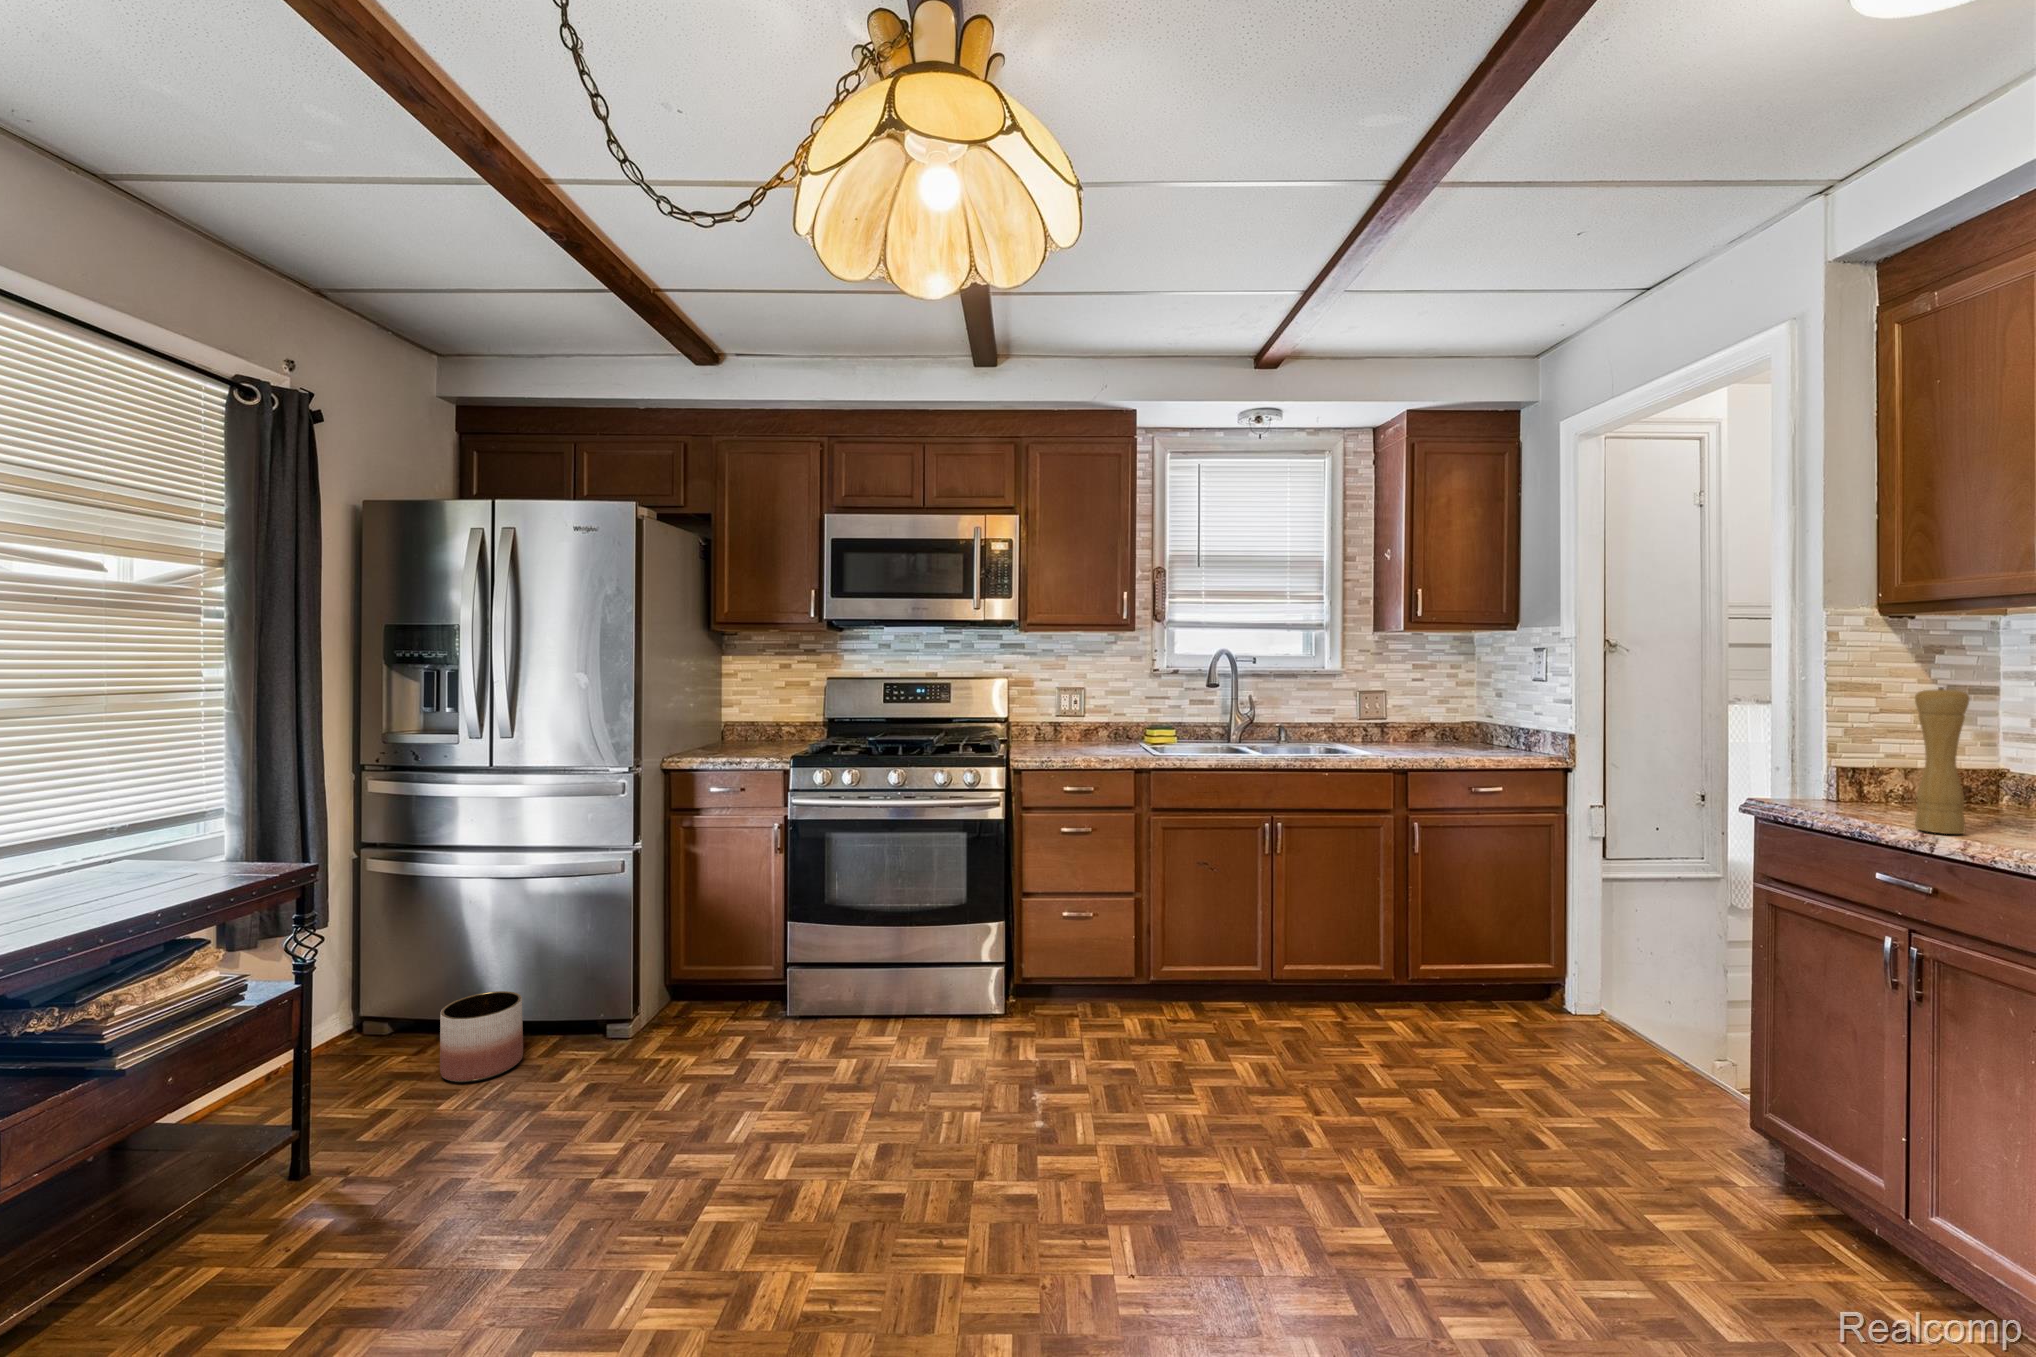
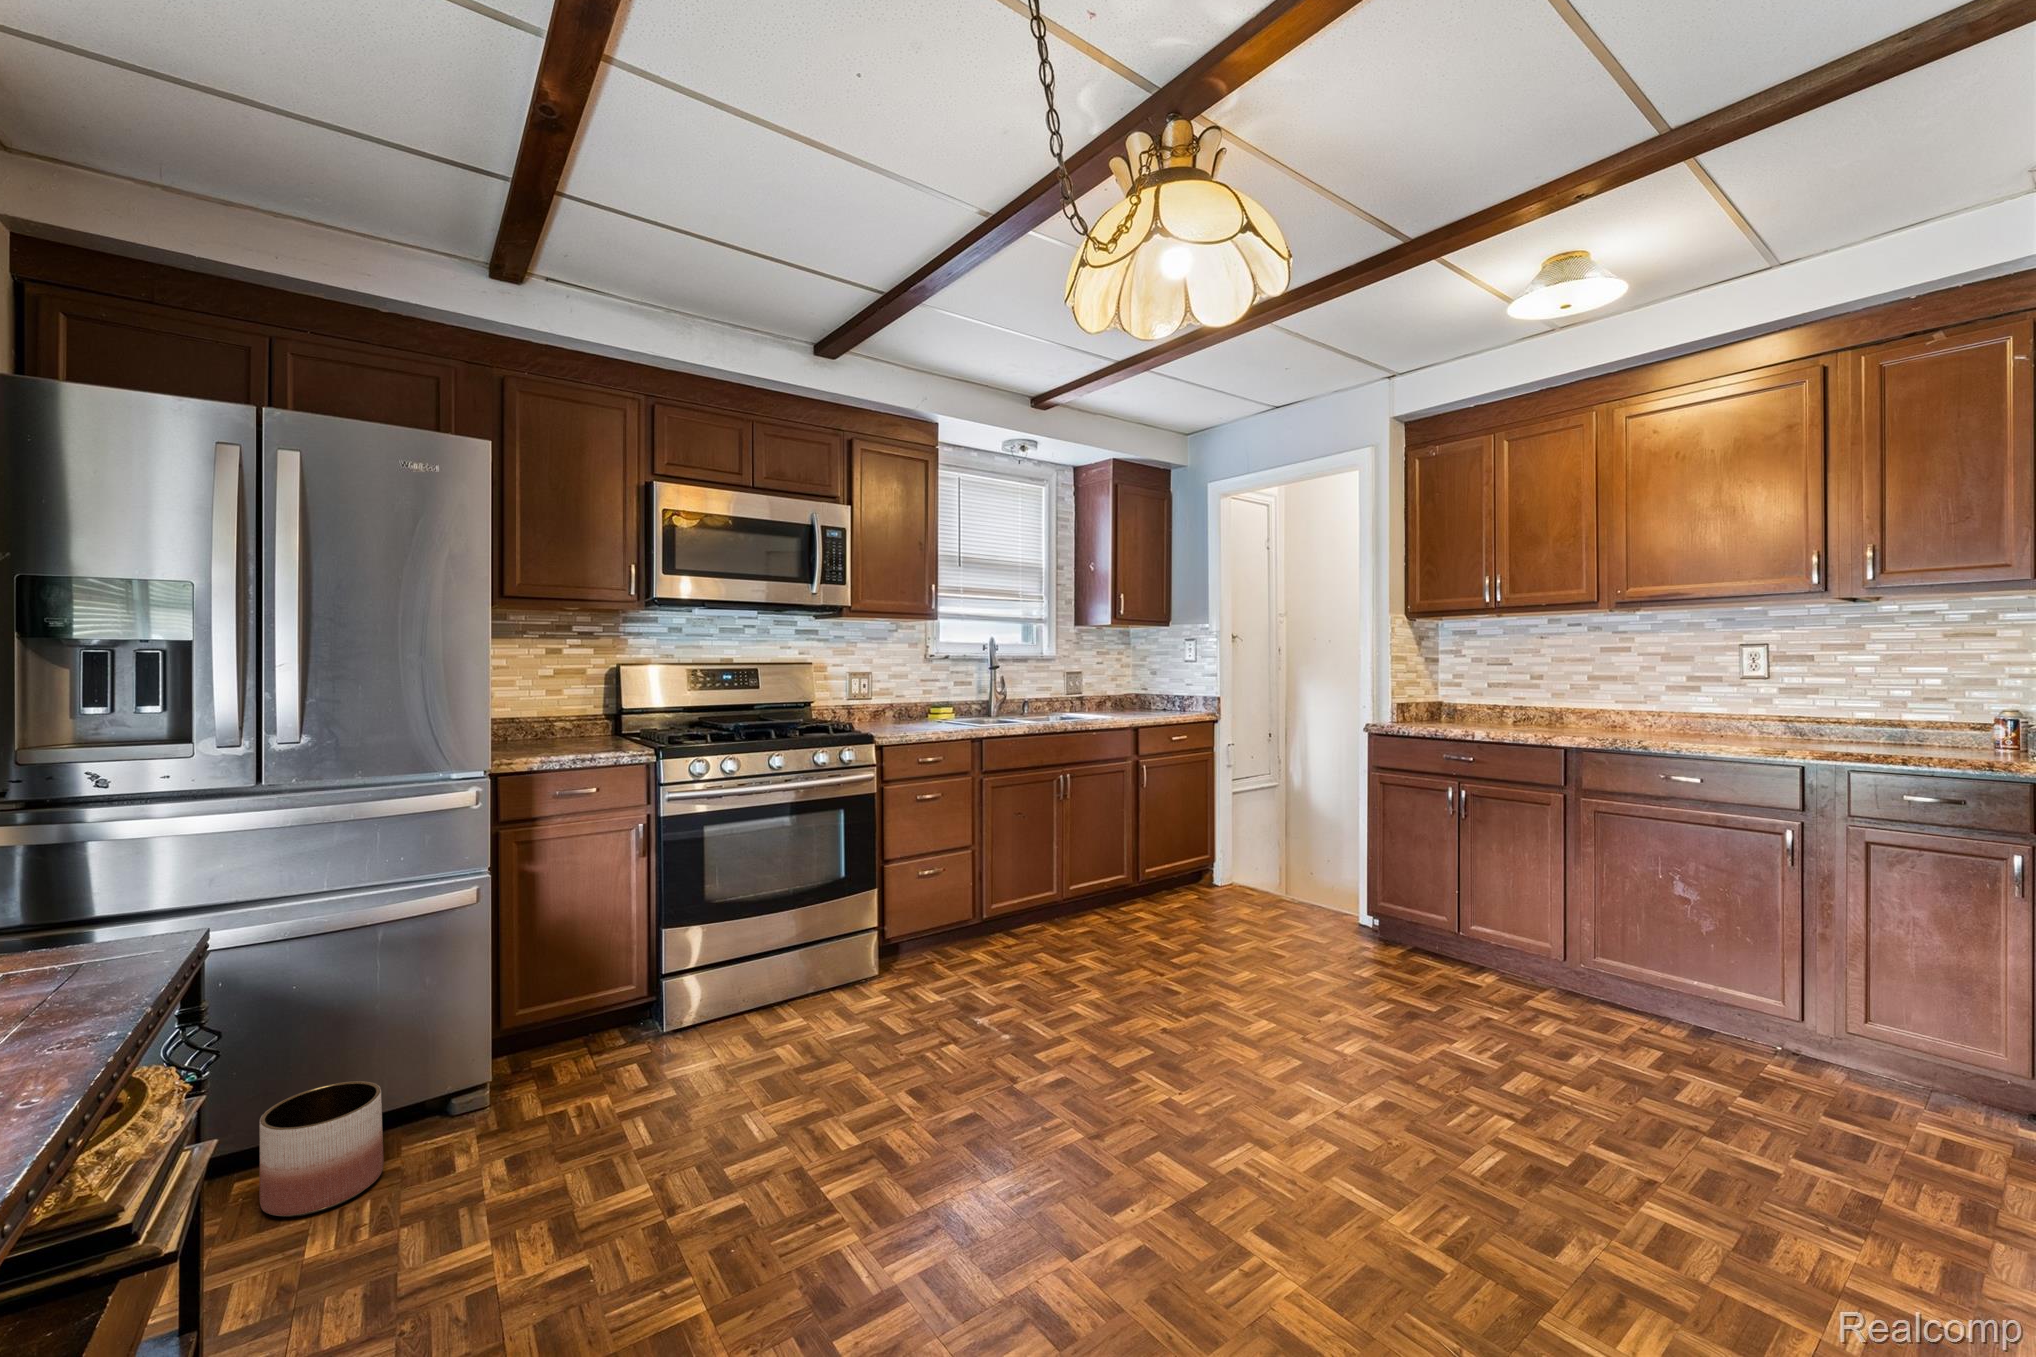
pepper mill: present [1915,687,1969,834] -> none [1452,655,1474,731]

